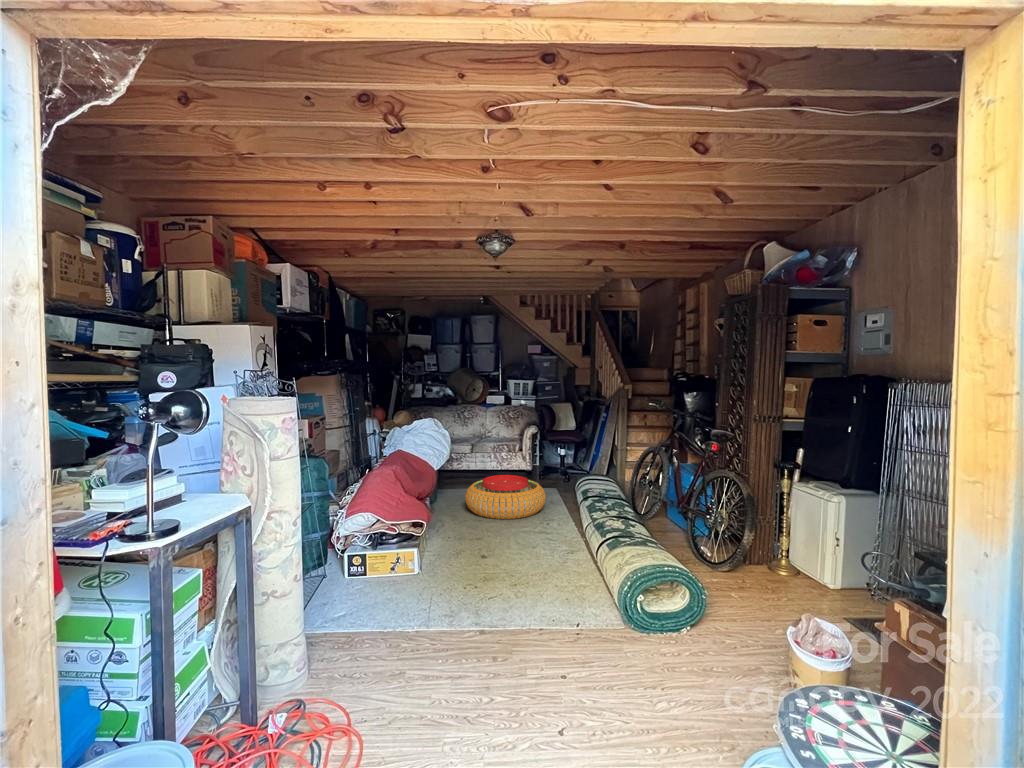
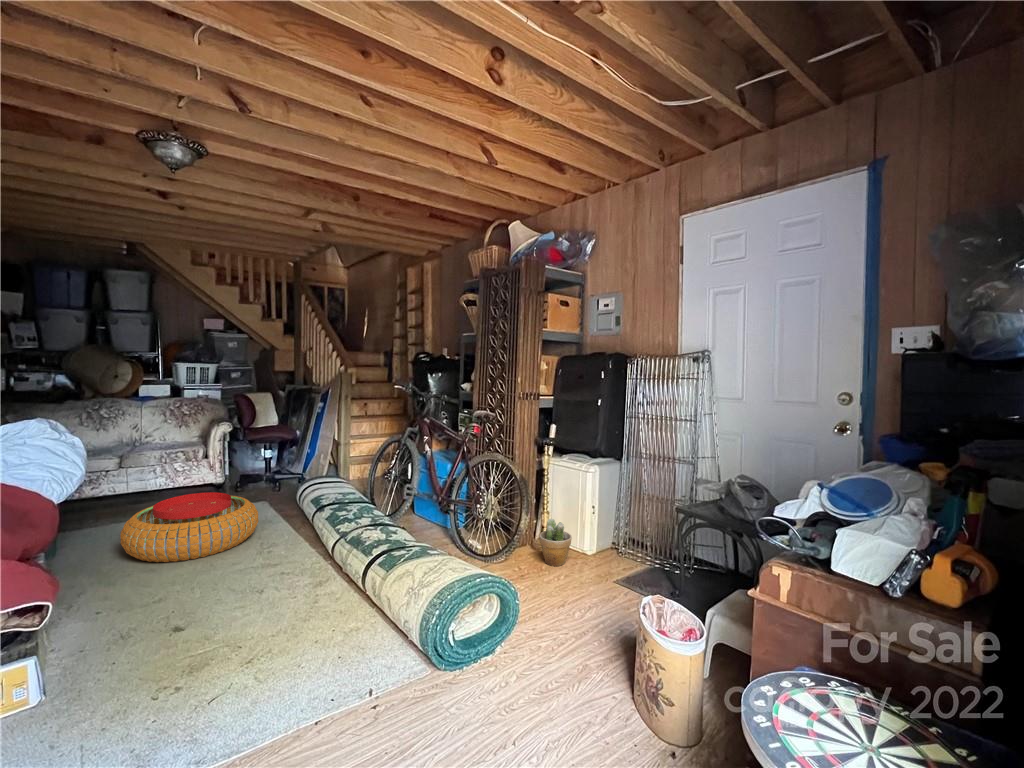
potted plant: none [770,543,807,592] -> present [539,519,572,566]

